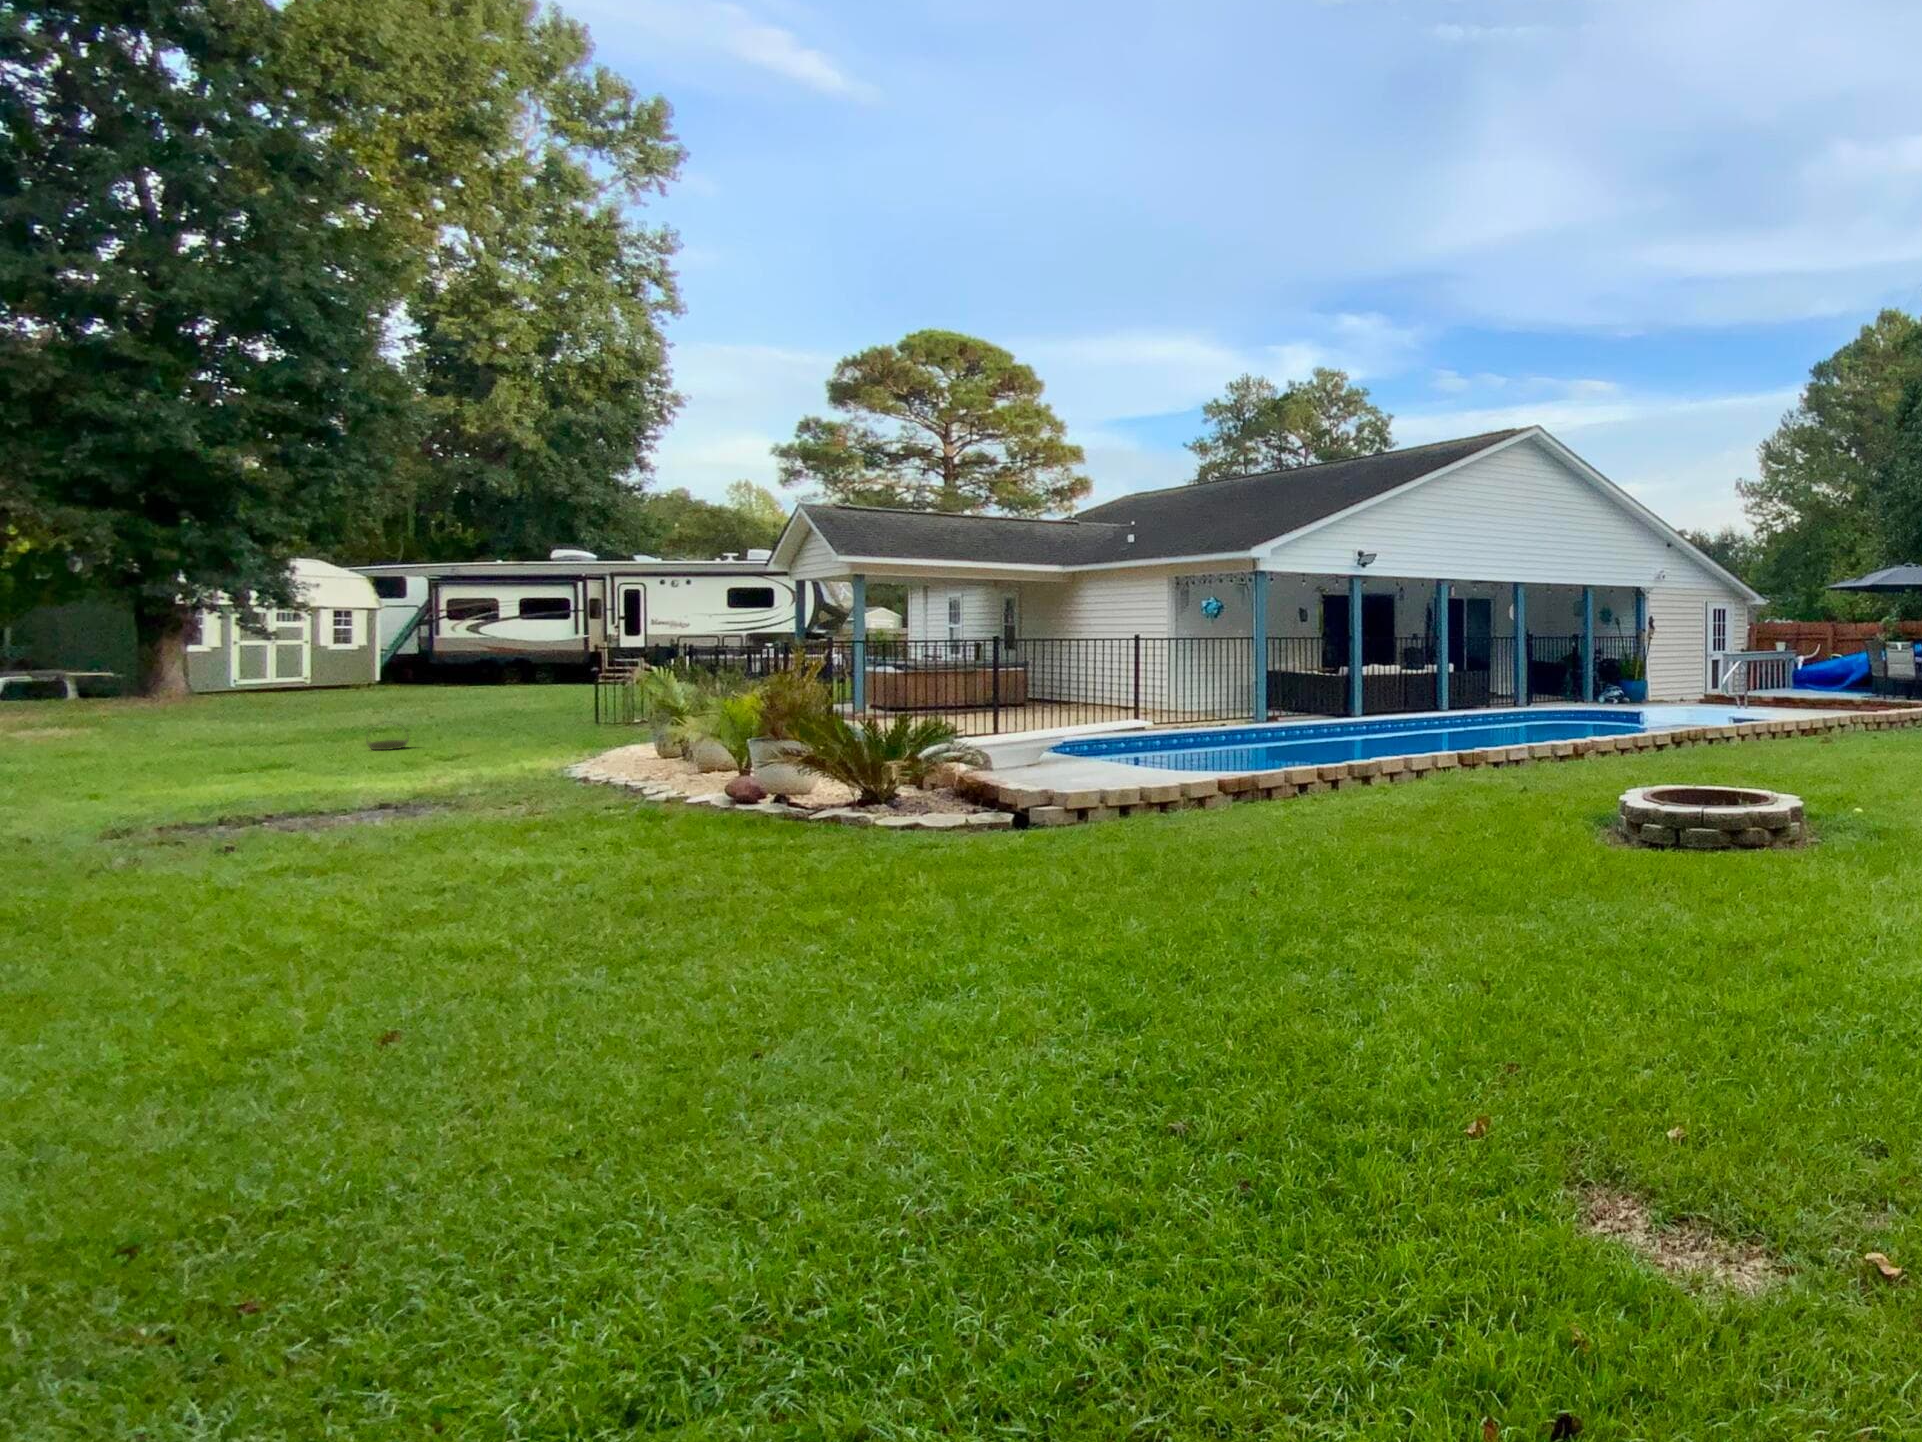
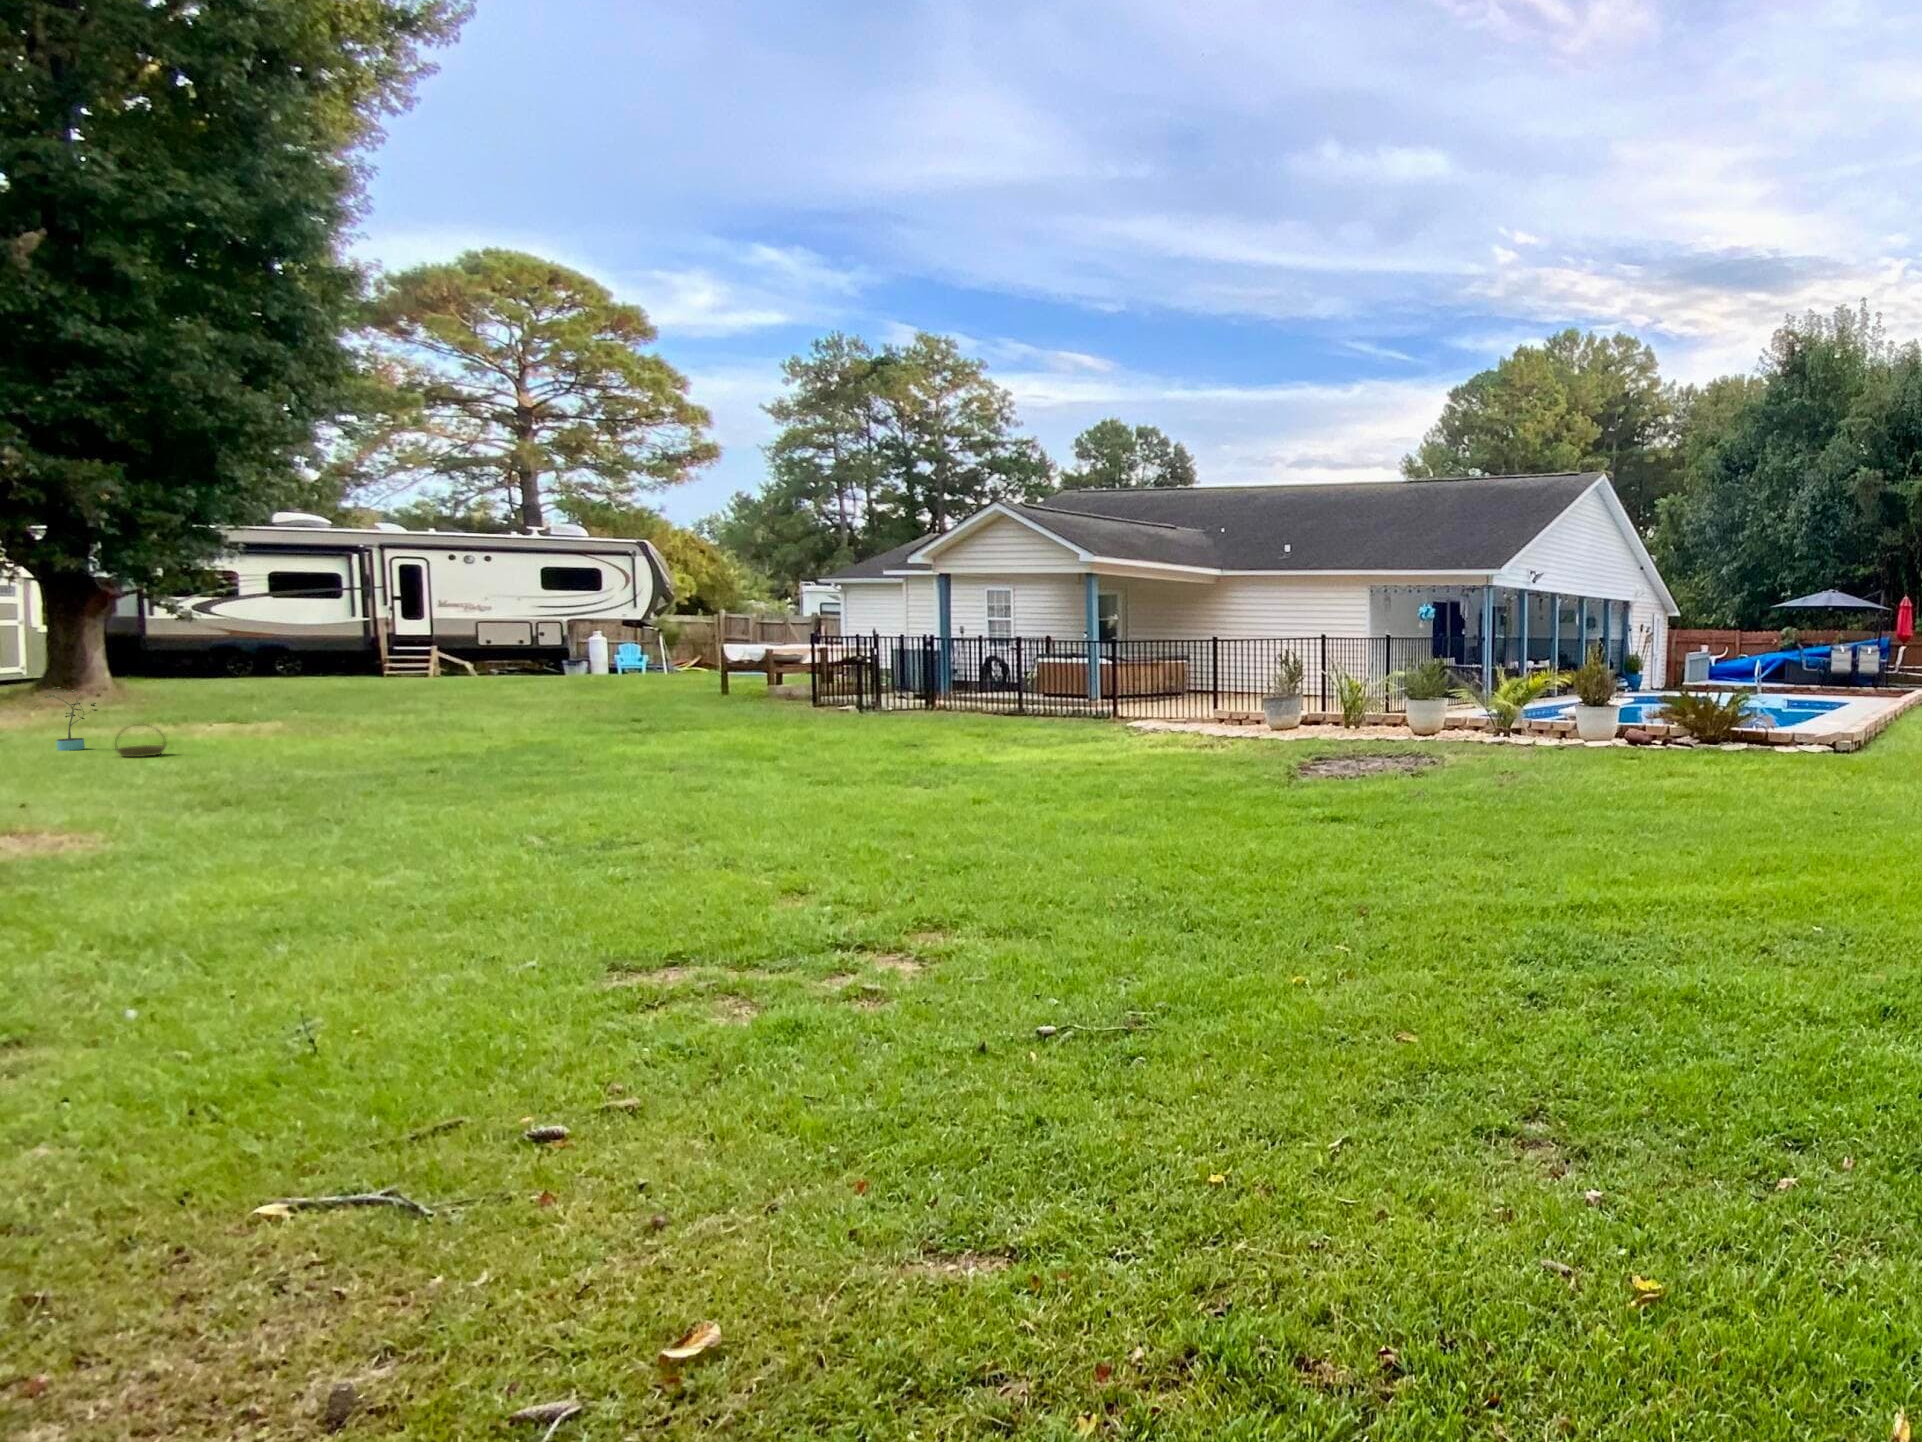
potted plant: none [310,692,355,746] -> present [45,687,97,751]

